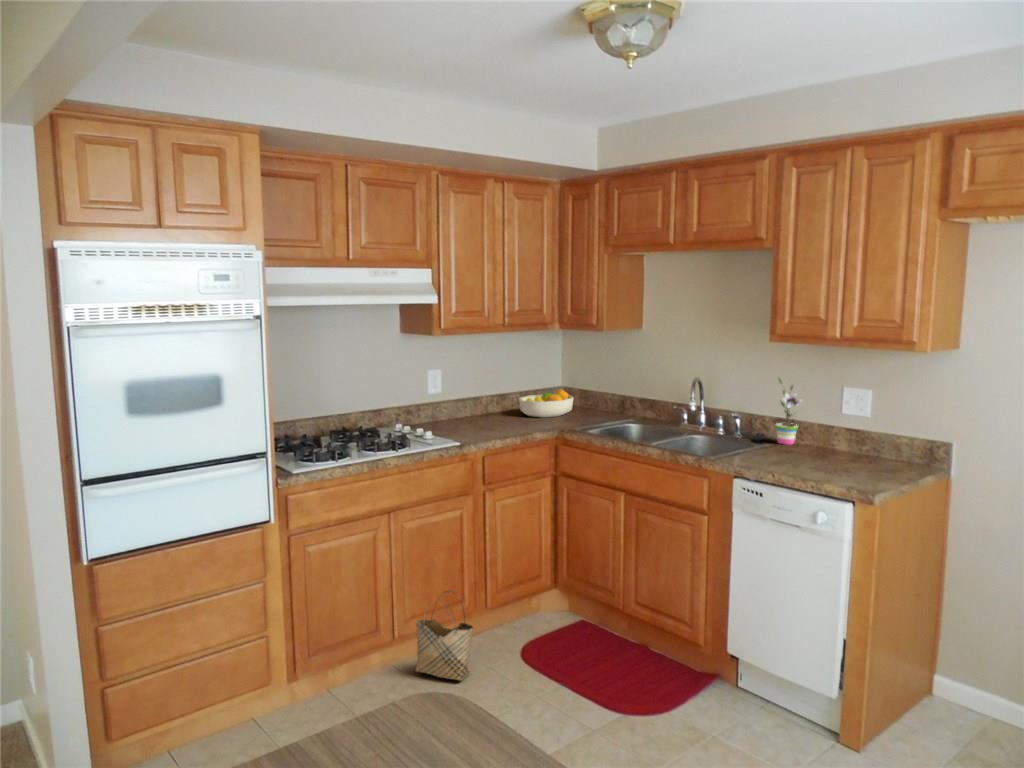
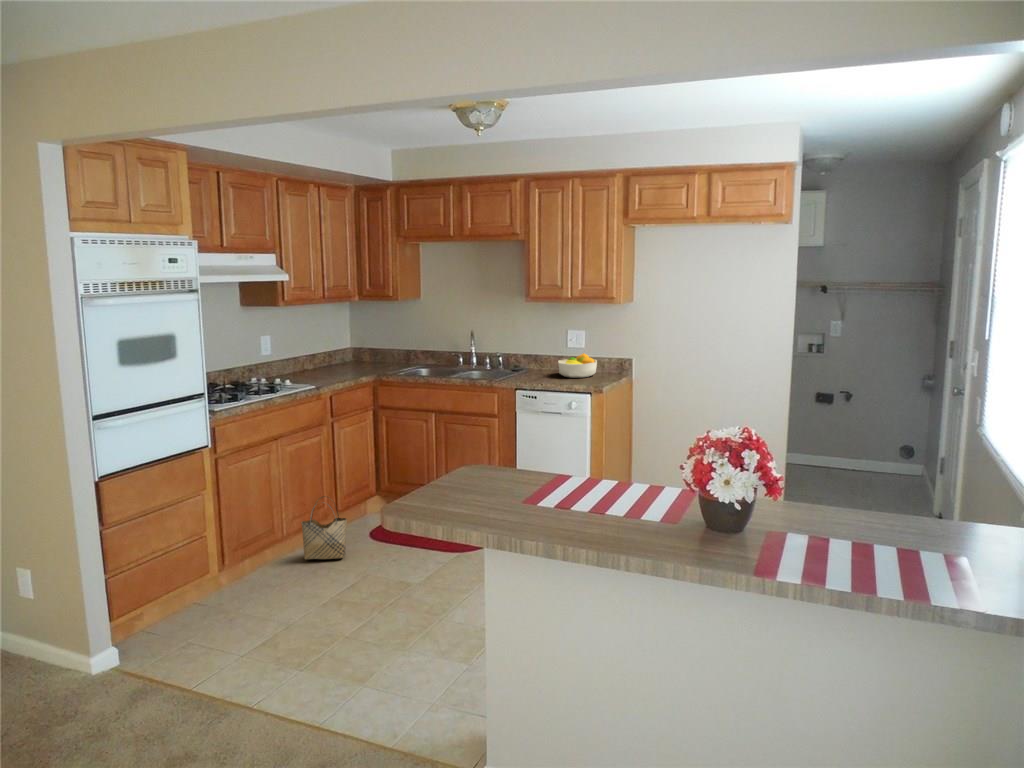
potted plant: present [775,378,802,445] -> none [526,327,544,371]
fruit bowl: present [519,389,573,418] -> present [558,353,597,378]

